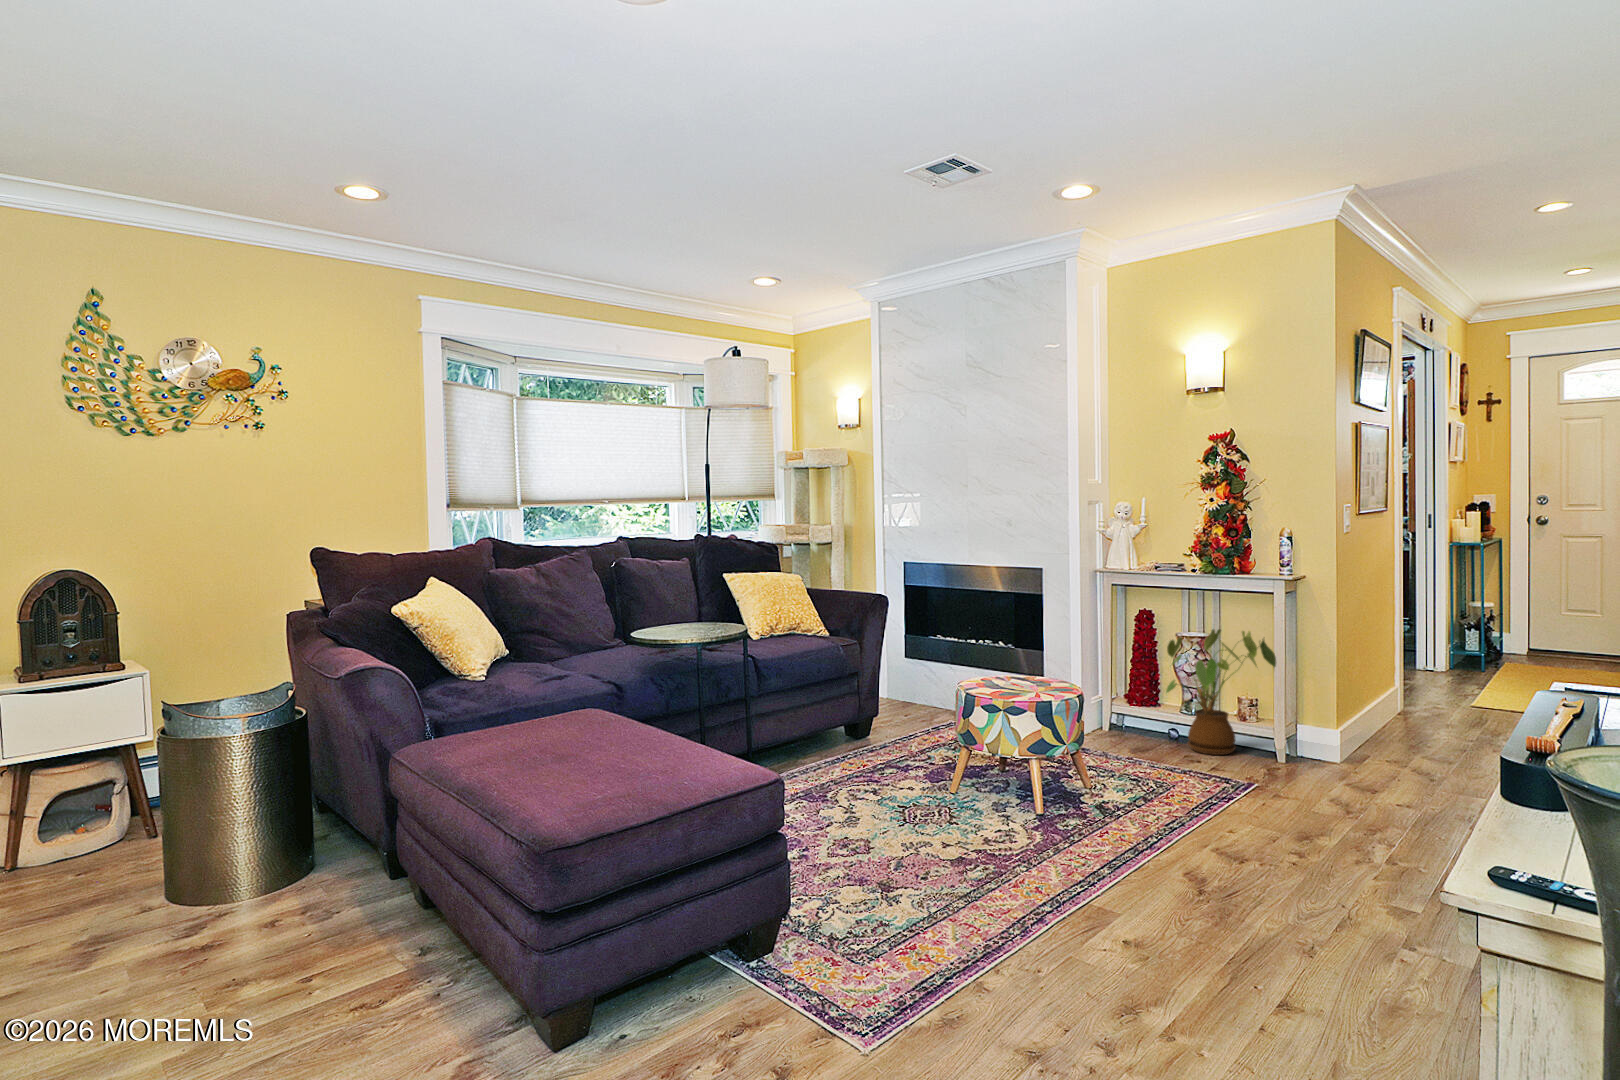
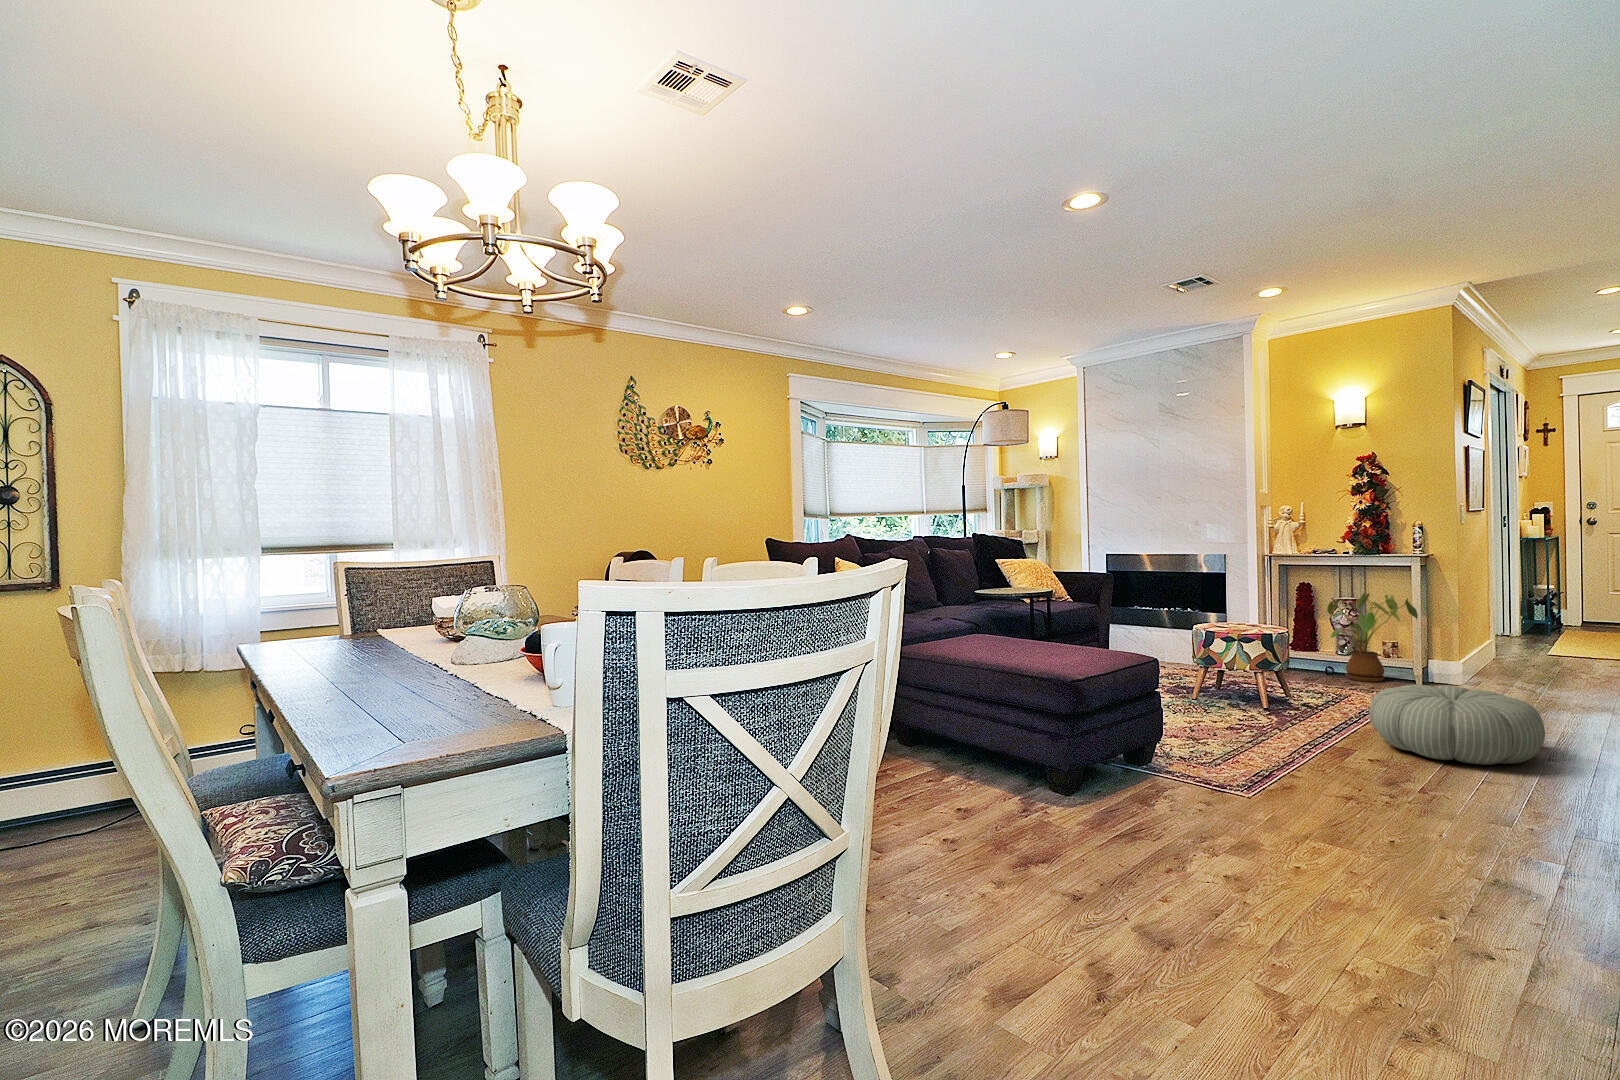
pouf: none [1148,787,1373,926] -> present [1369,685,1545,765]

